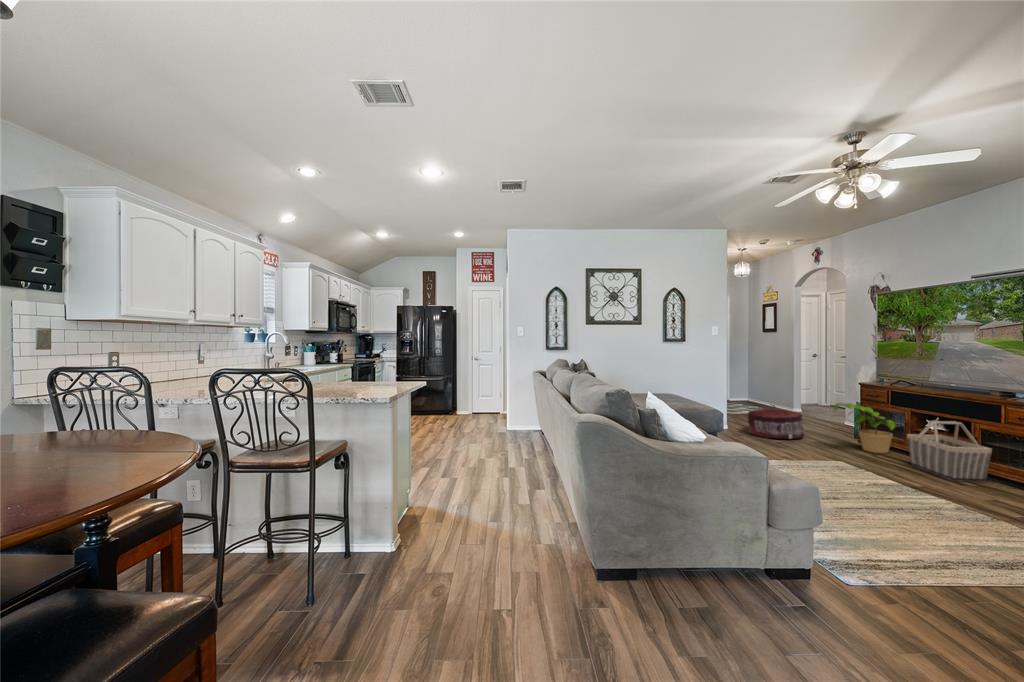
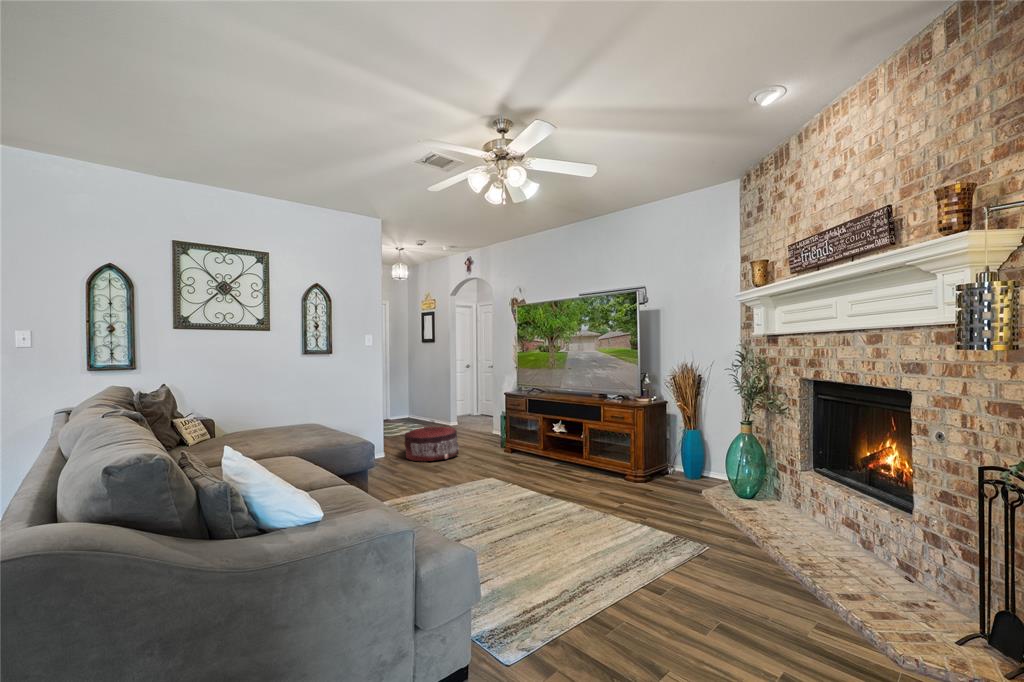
potted plant: present [834,403,895,453] -> none [484,414,532,461]
basket: present [907,421,992,482] -> none [542,424,600,481]

